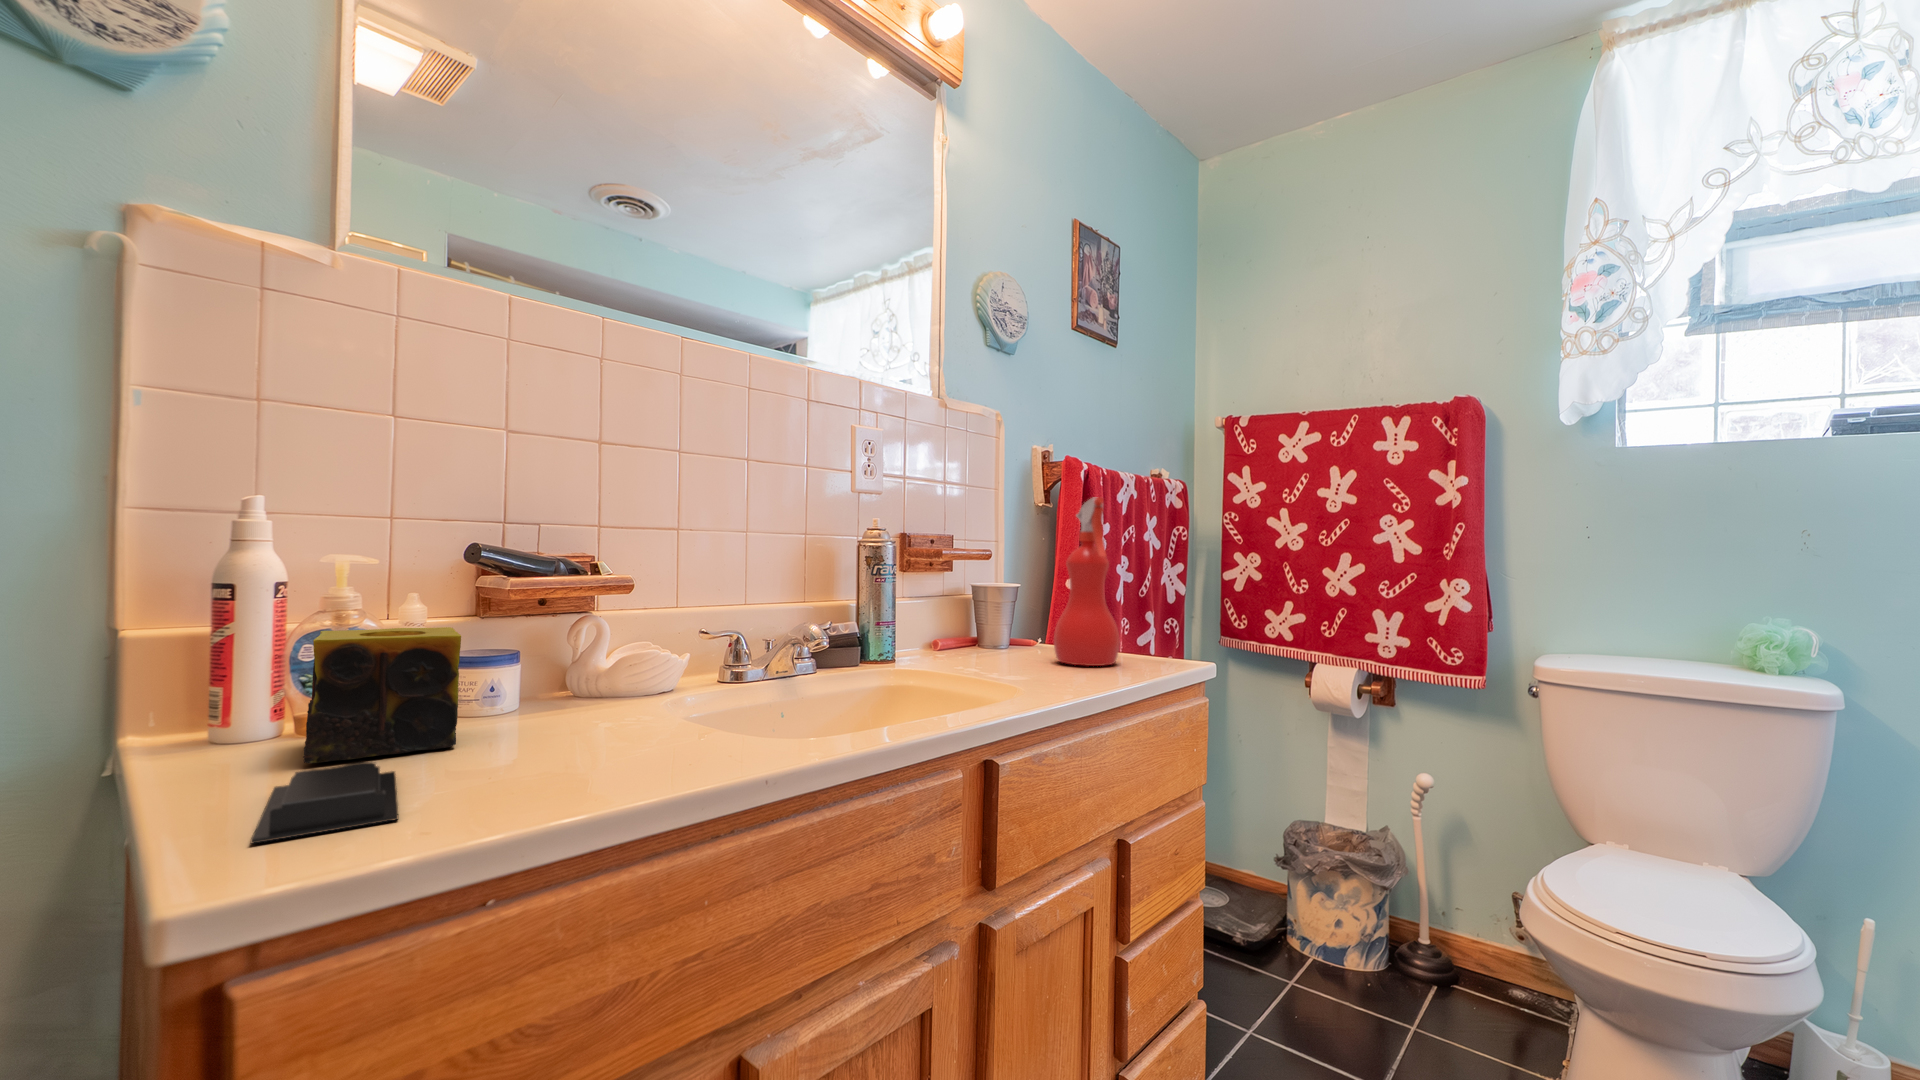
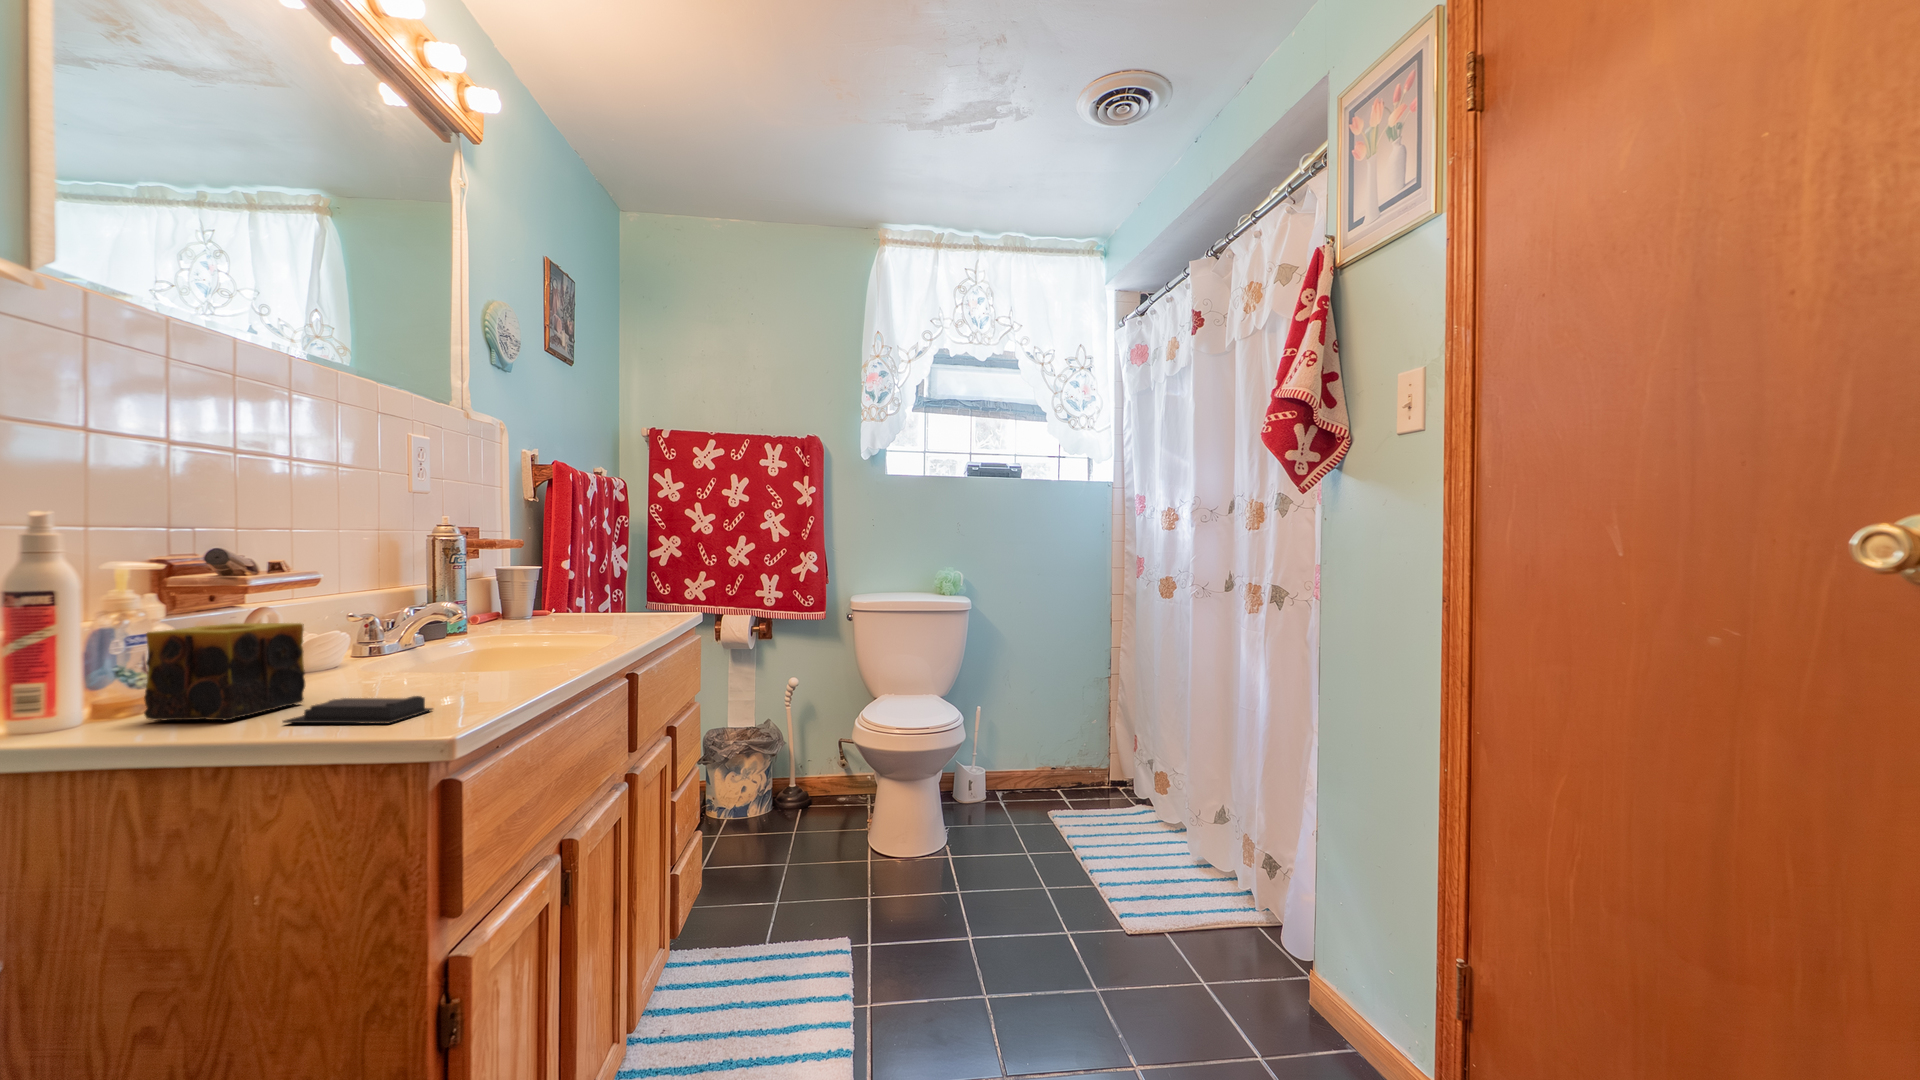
spray bottle: present [1054,498,1119,666] -> none [585,505,636,624]

